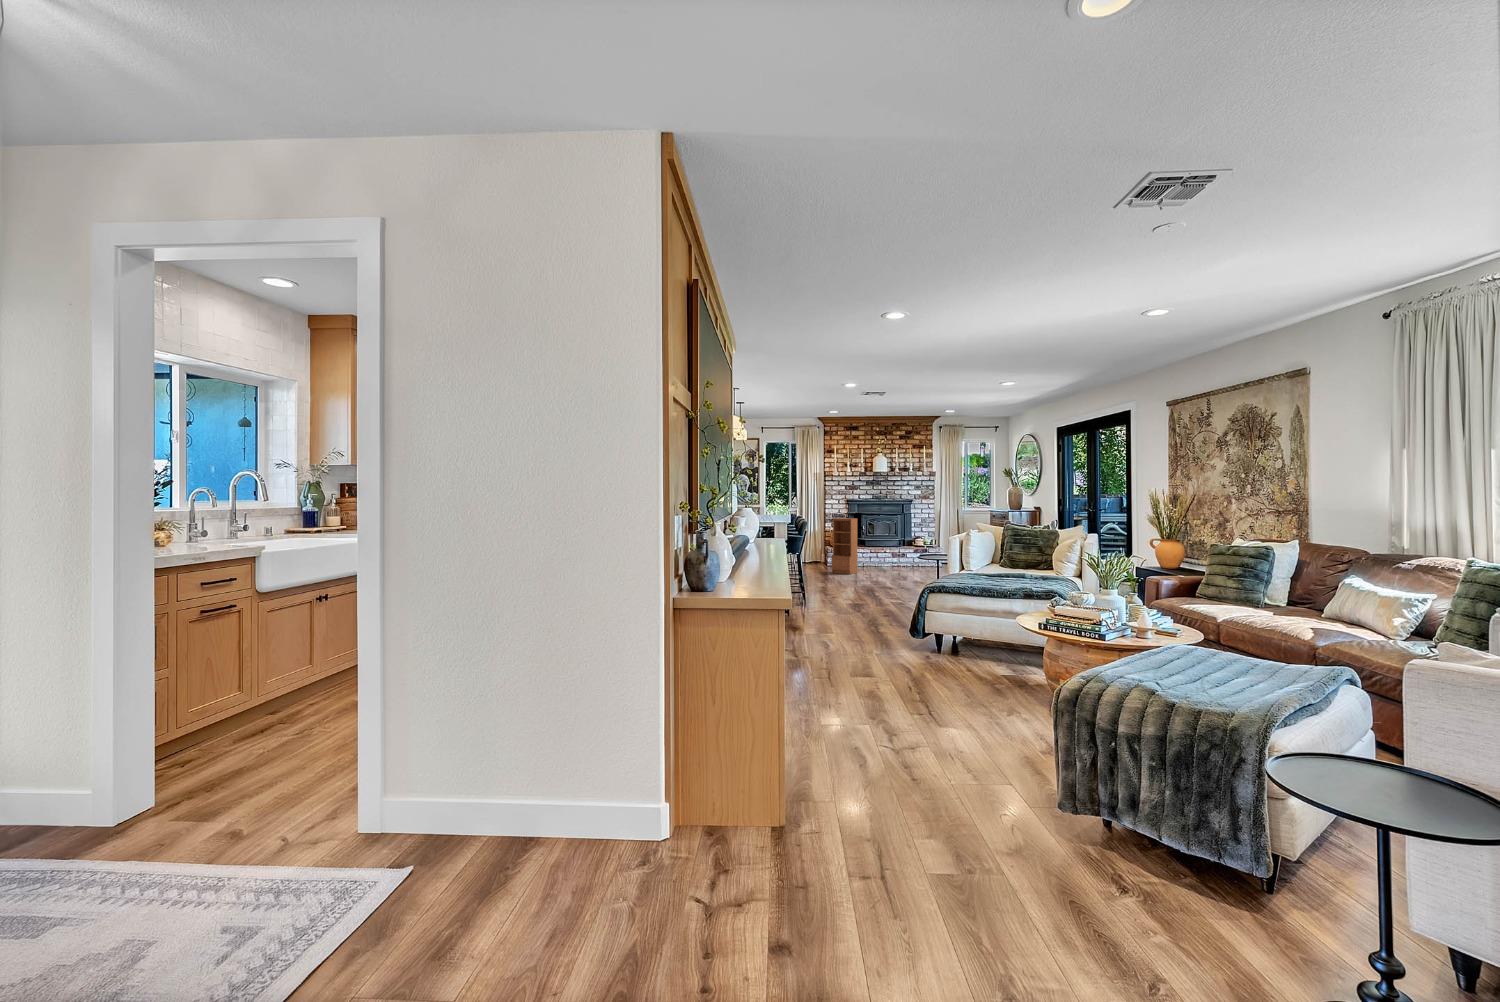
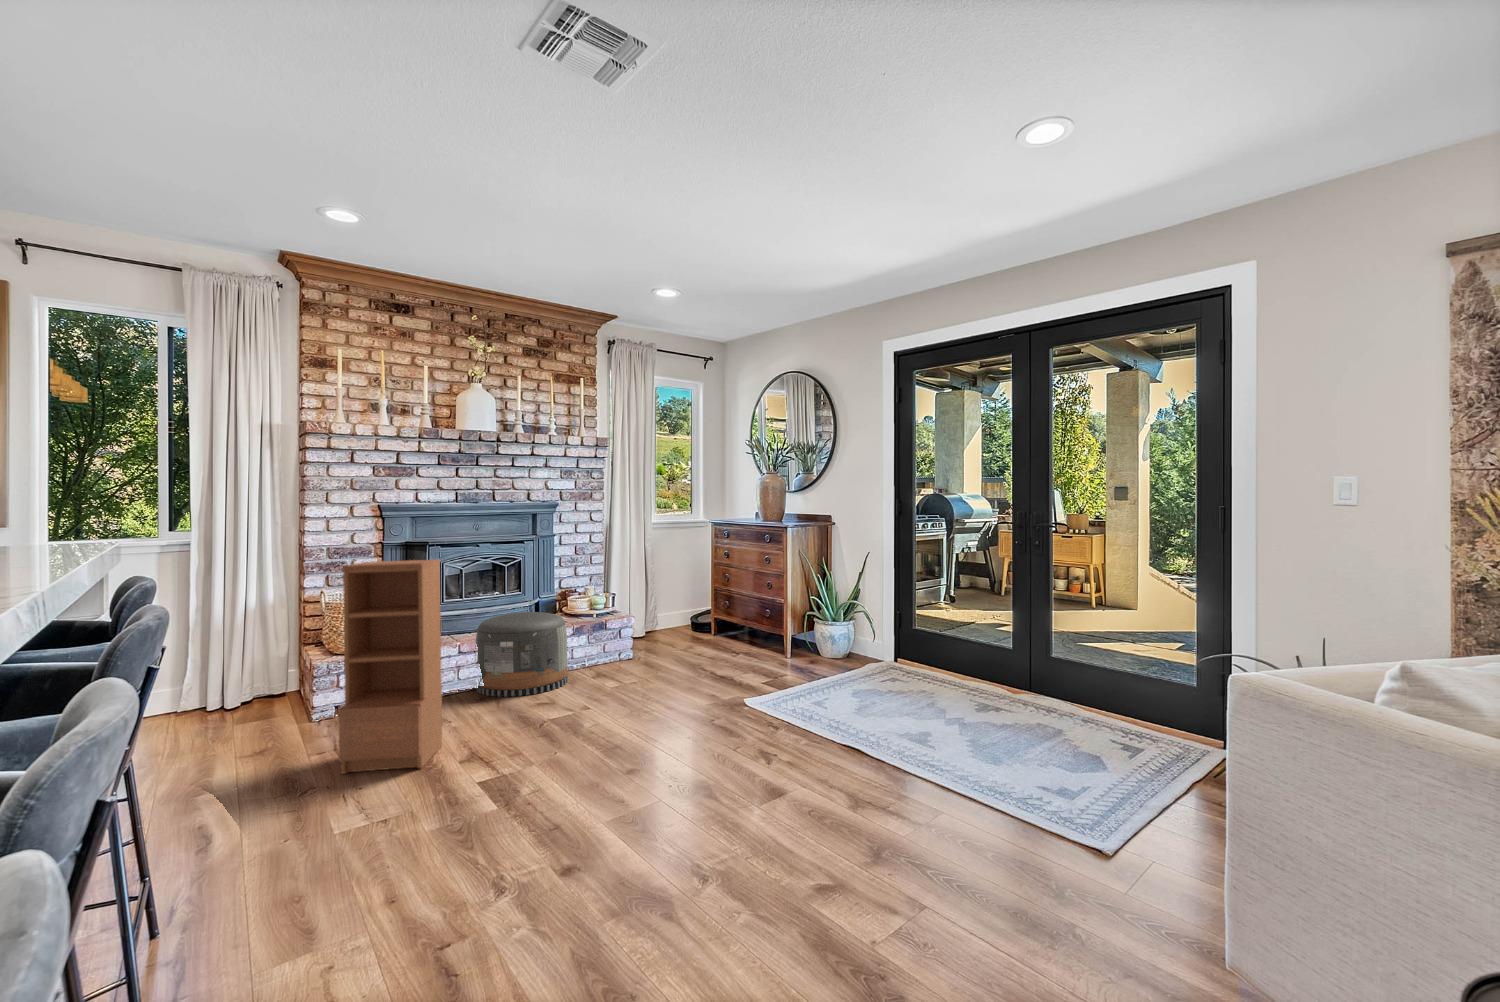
pouf: none [875,541,908,569] -> present [476,612,568,697]

